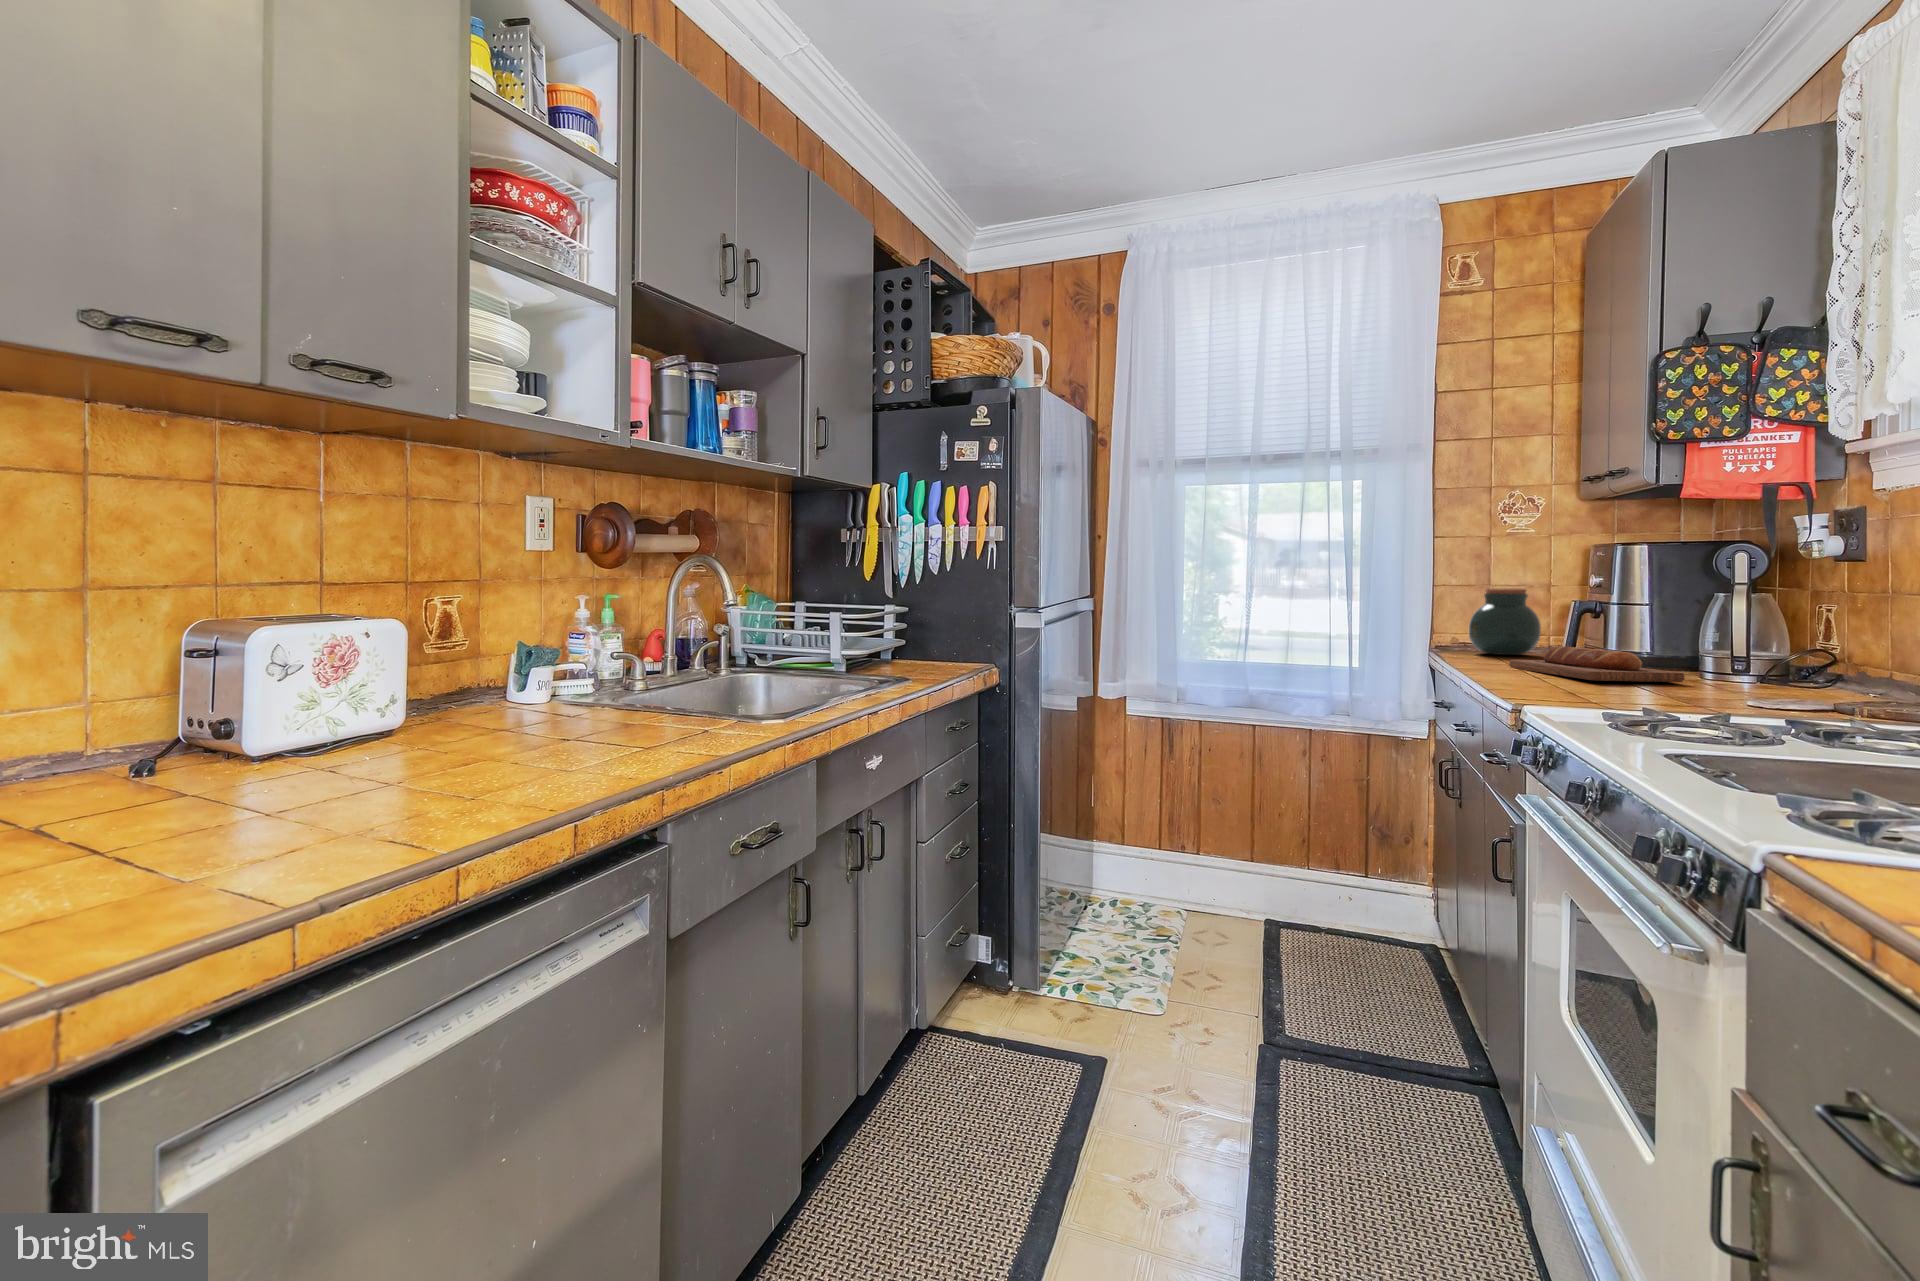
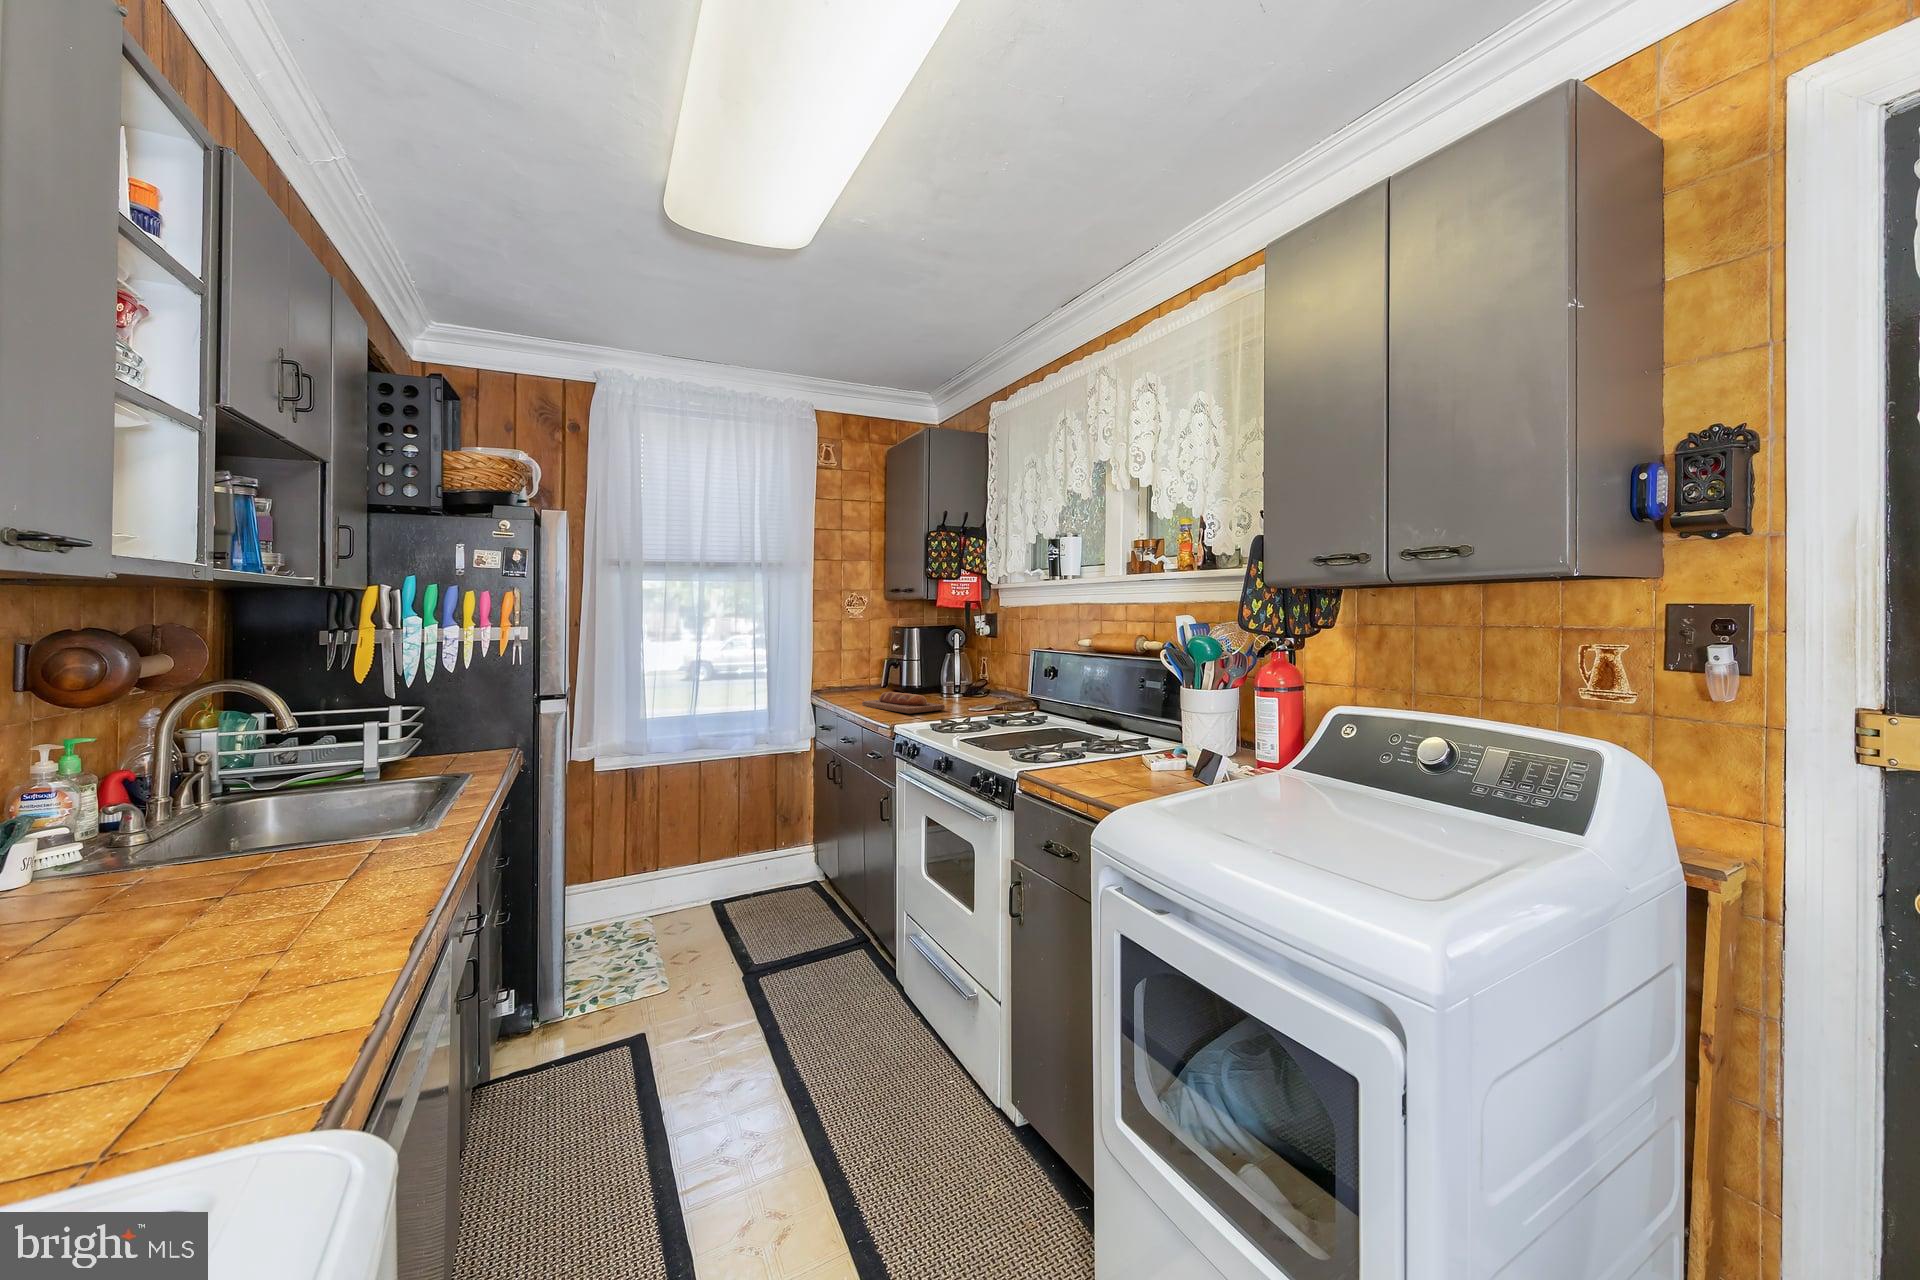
jar: present [1469,589,1541,655] -> none [832,654,870,696]

